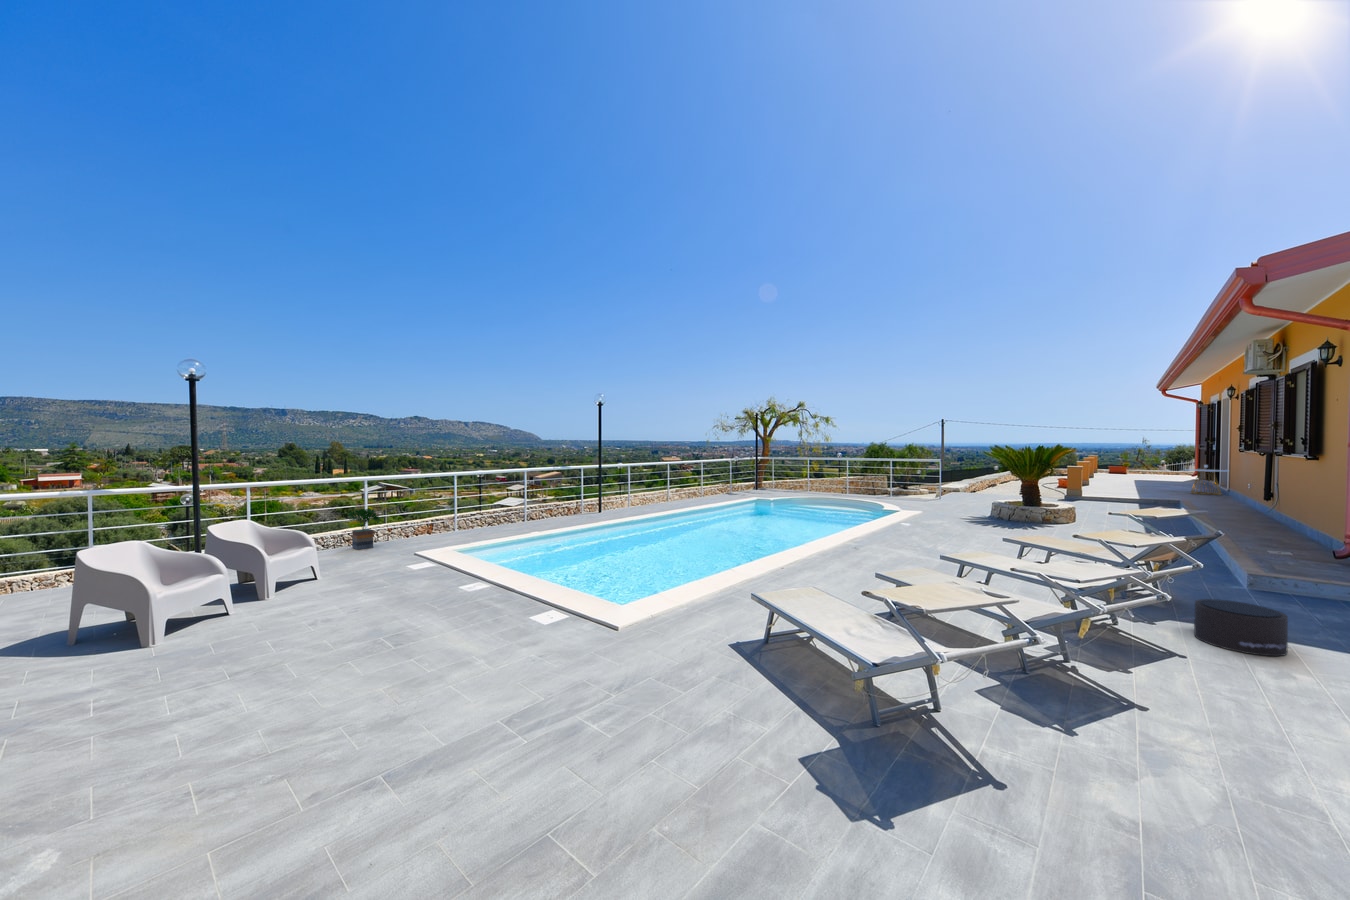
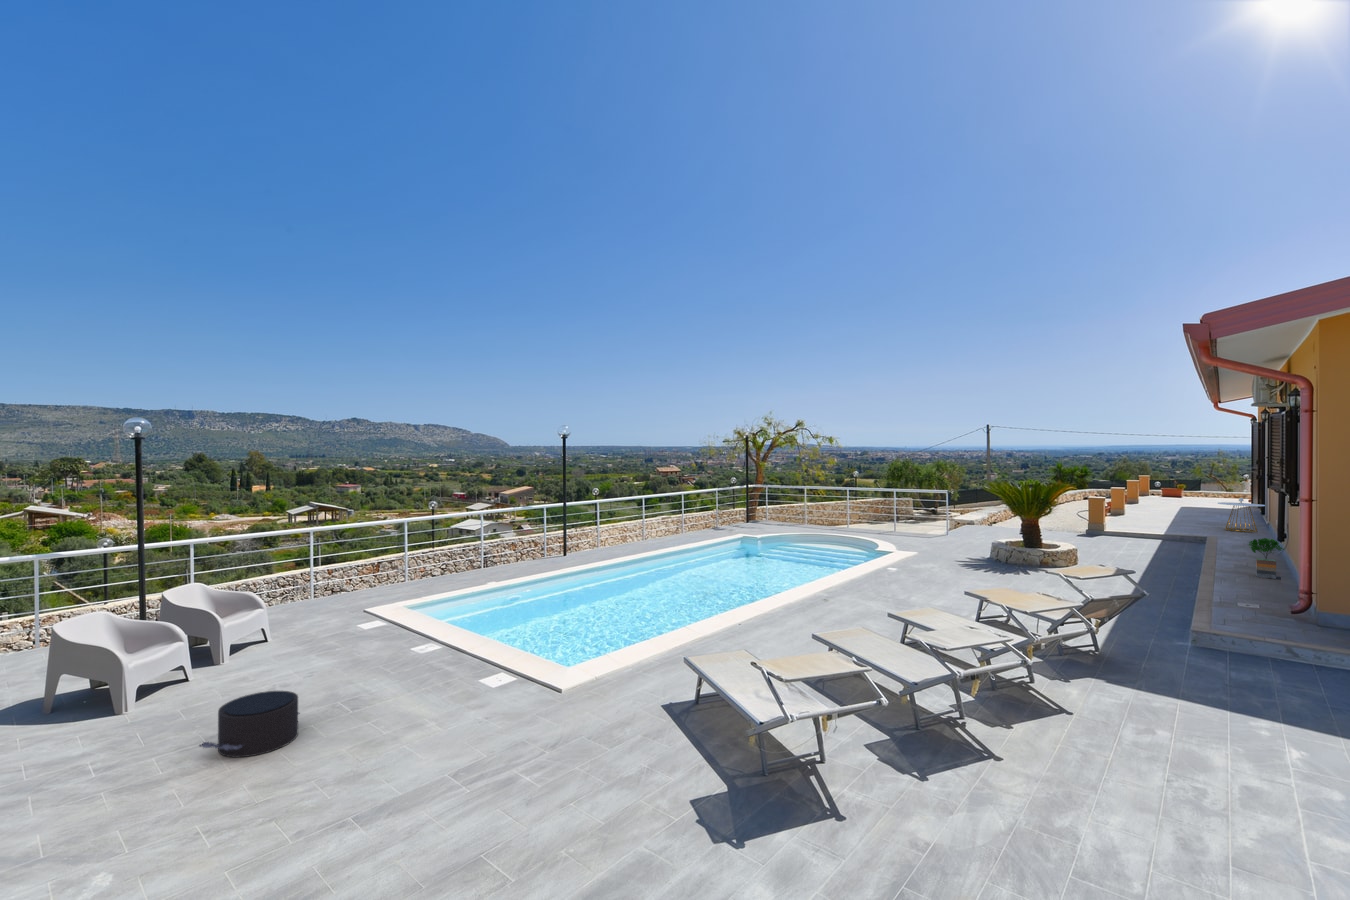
potted tree: present [348,509,380,550] -> present [1249,538,1284,579]
pouf: present [1182,599,1288,656] -> present [199,691,300,757]

